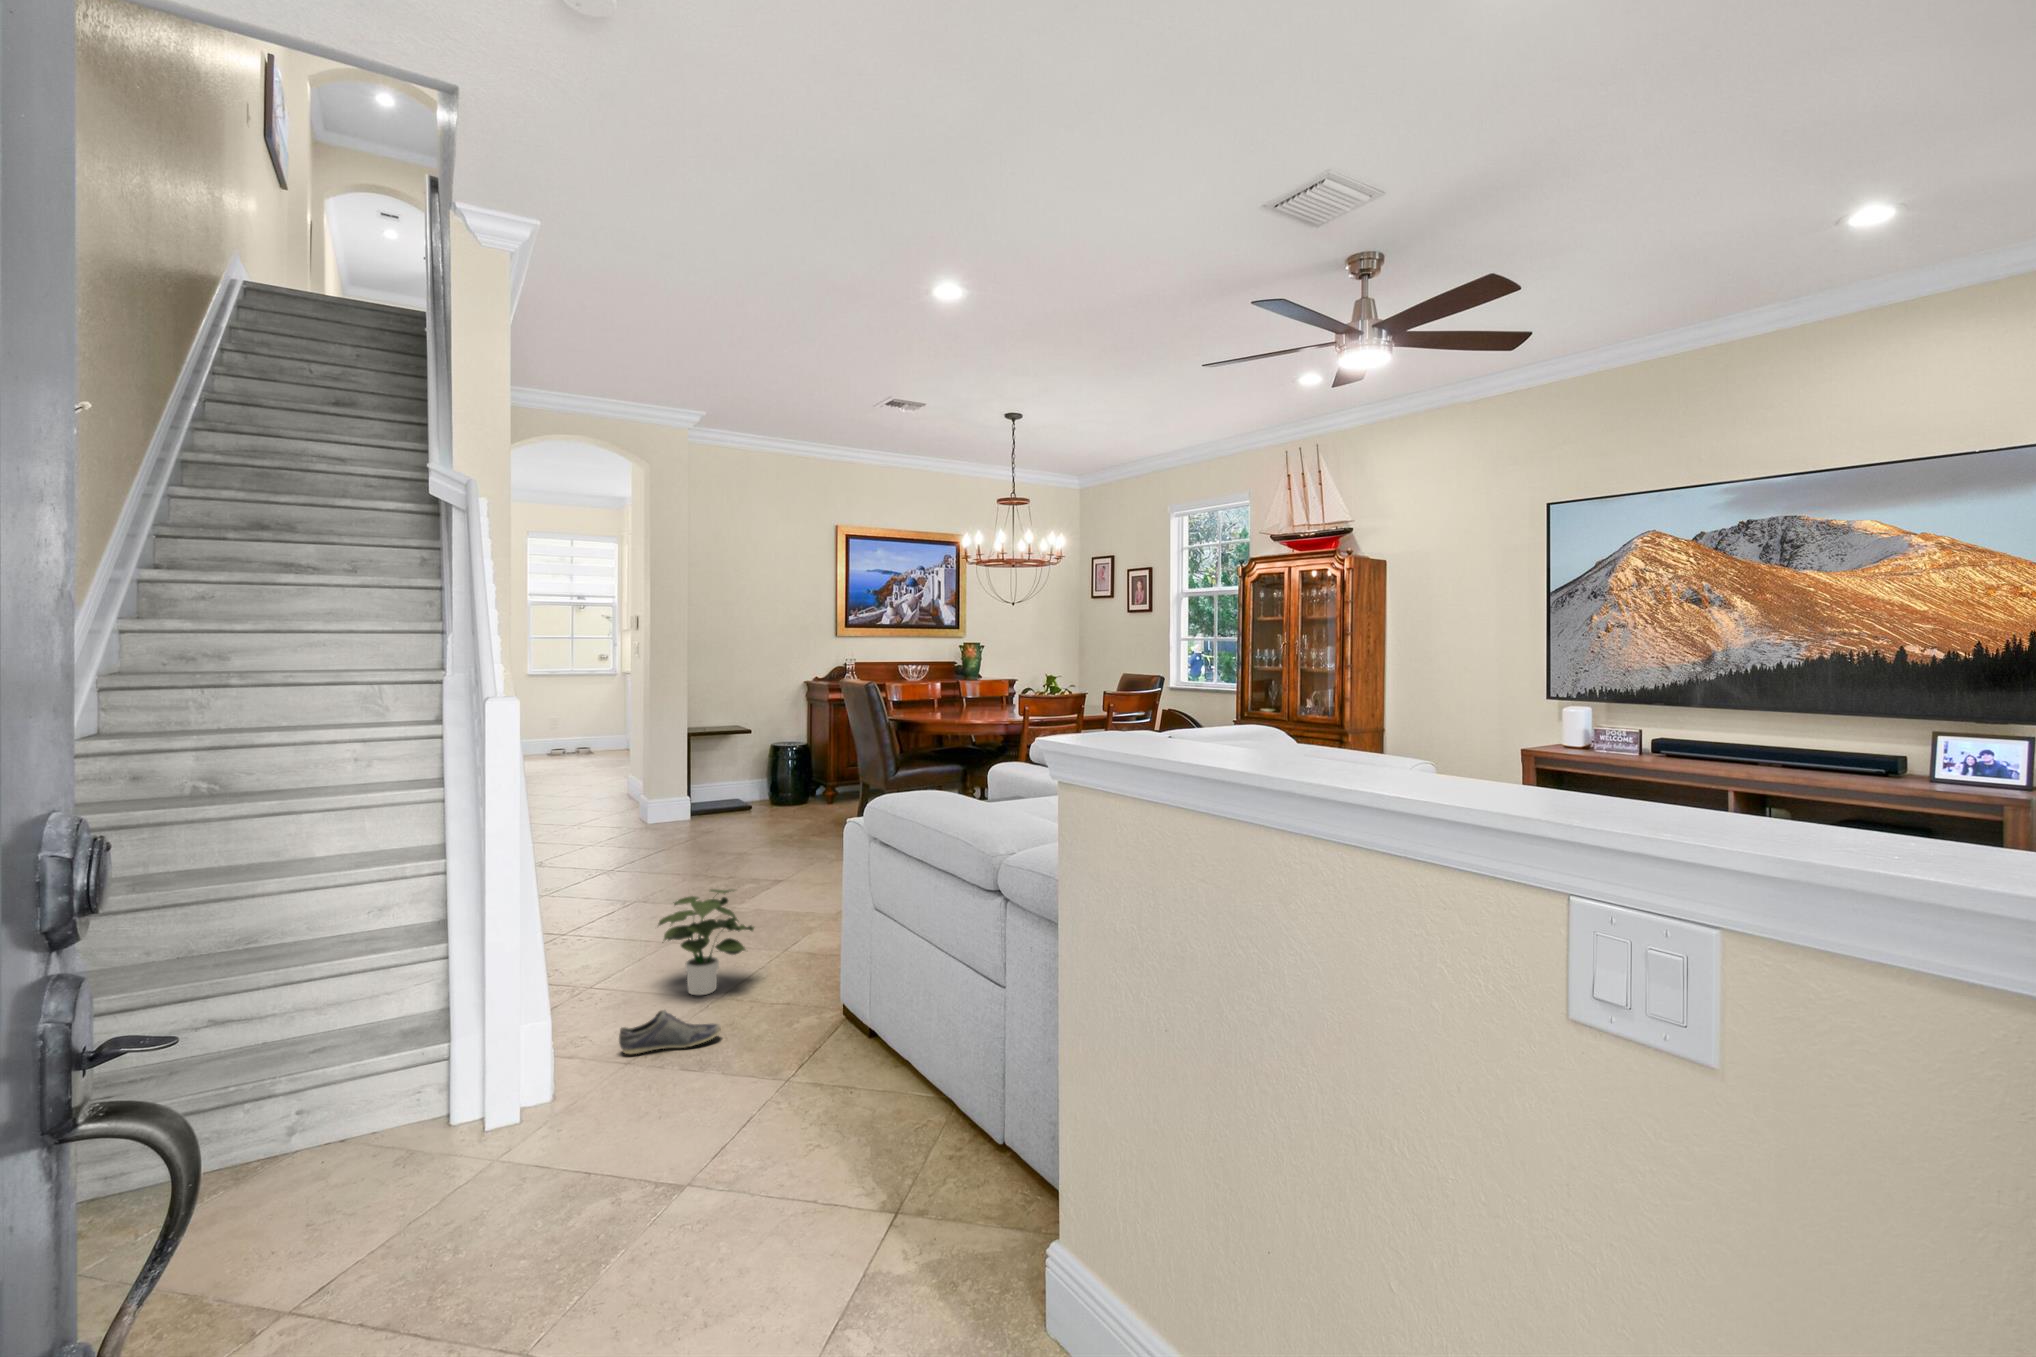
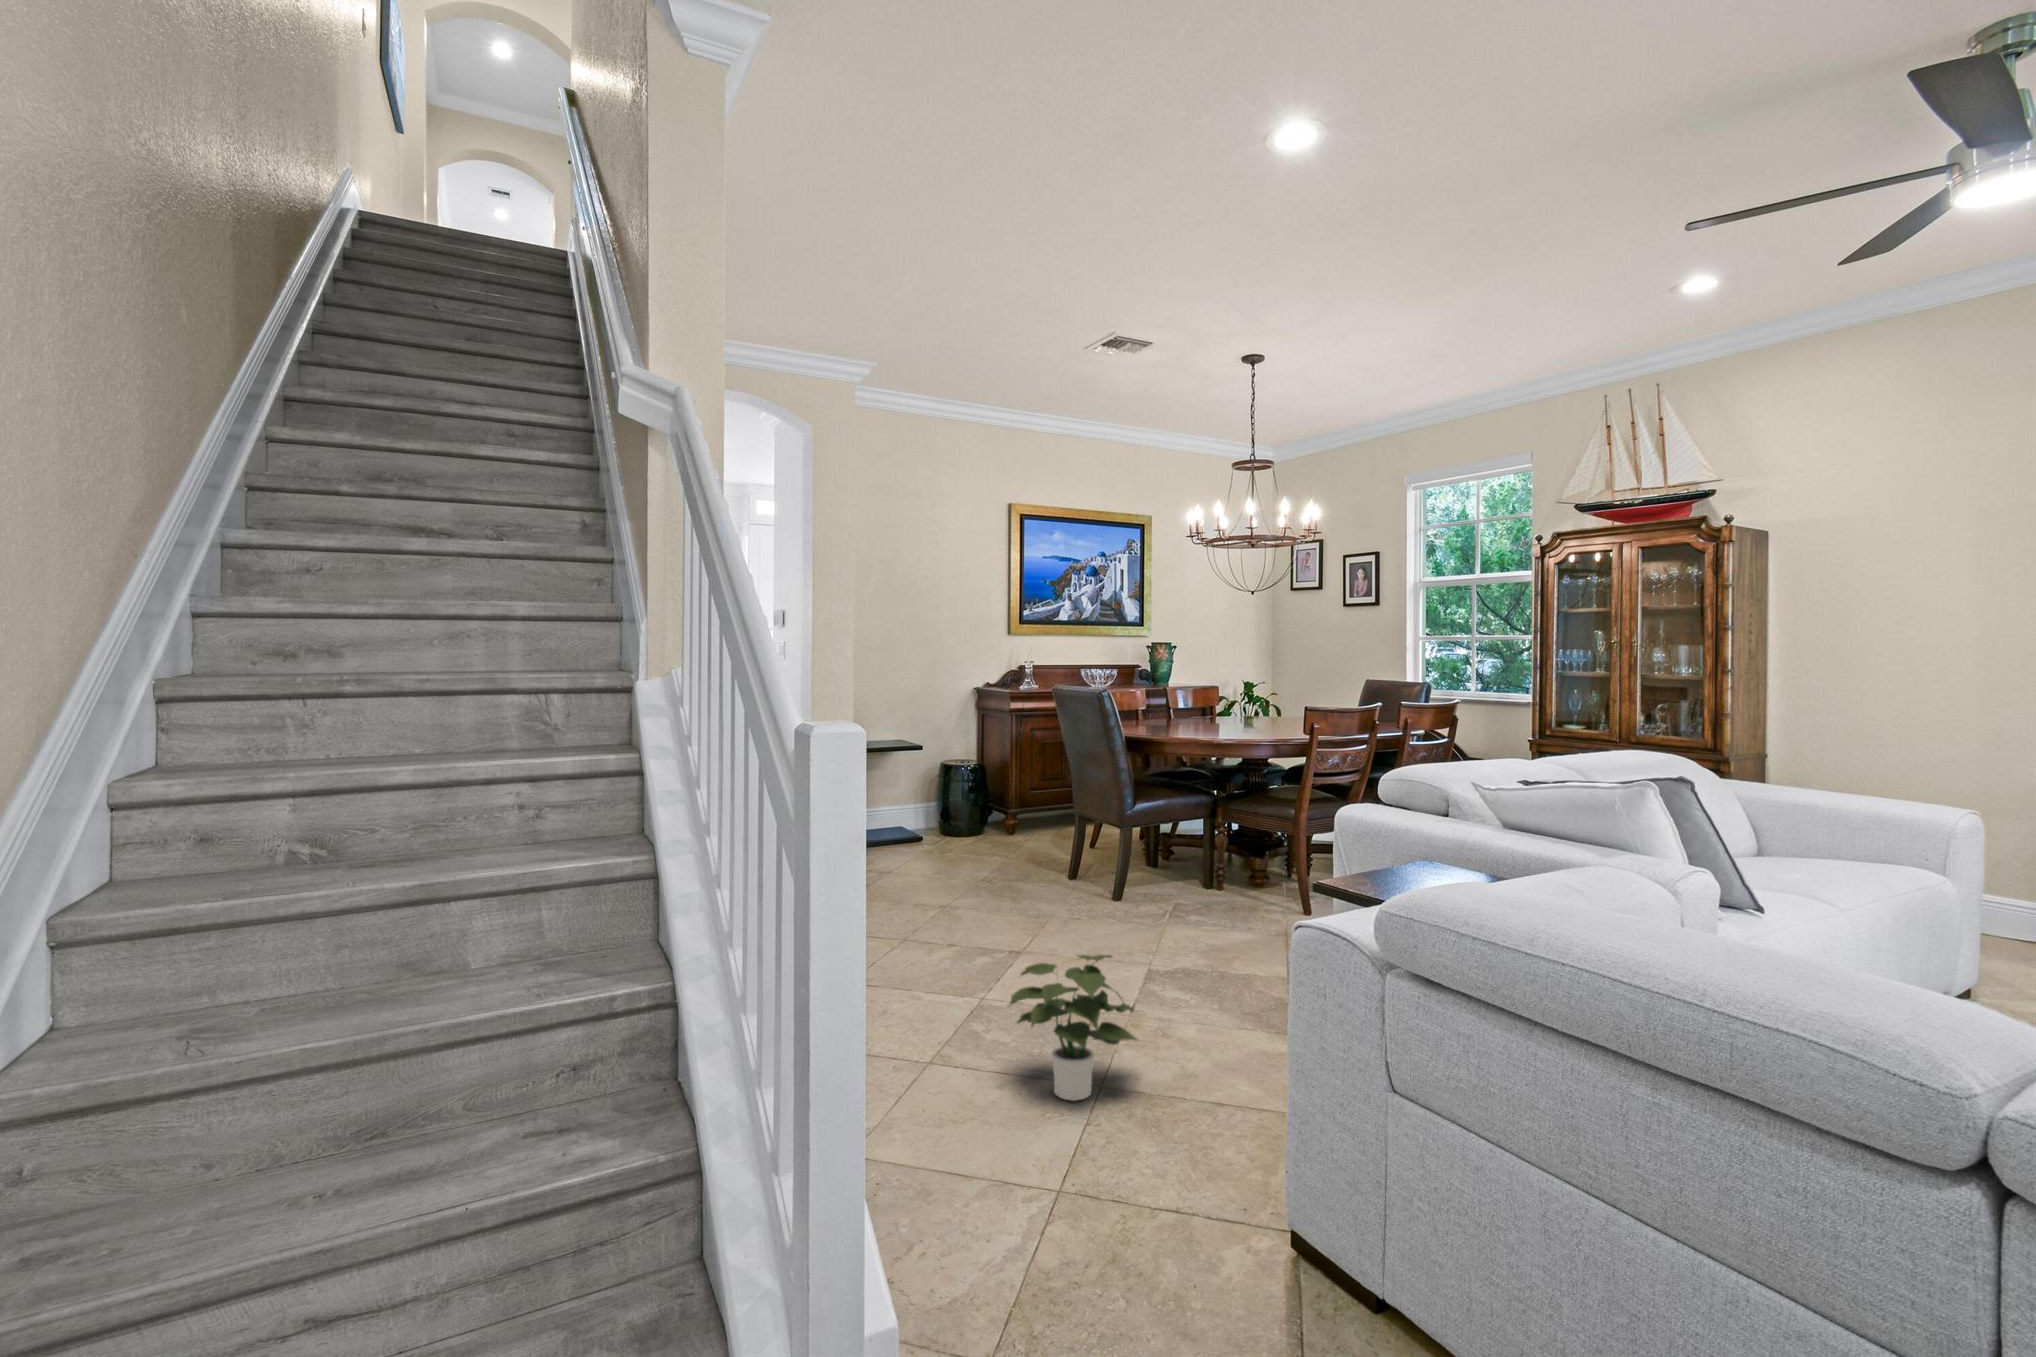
shoe: present [619,1010,721,1054] -> none [1038,1131,1164,1196]

